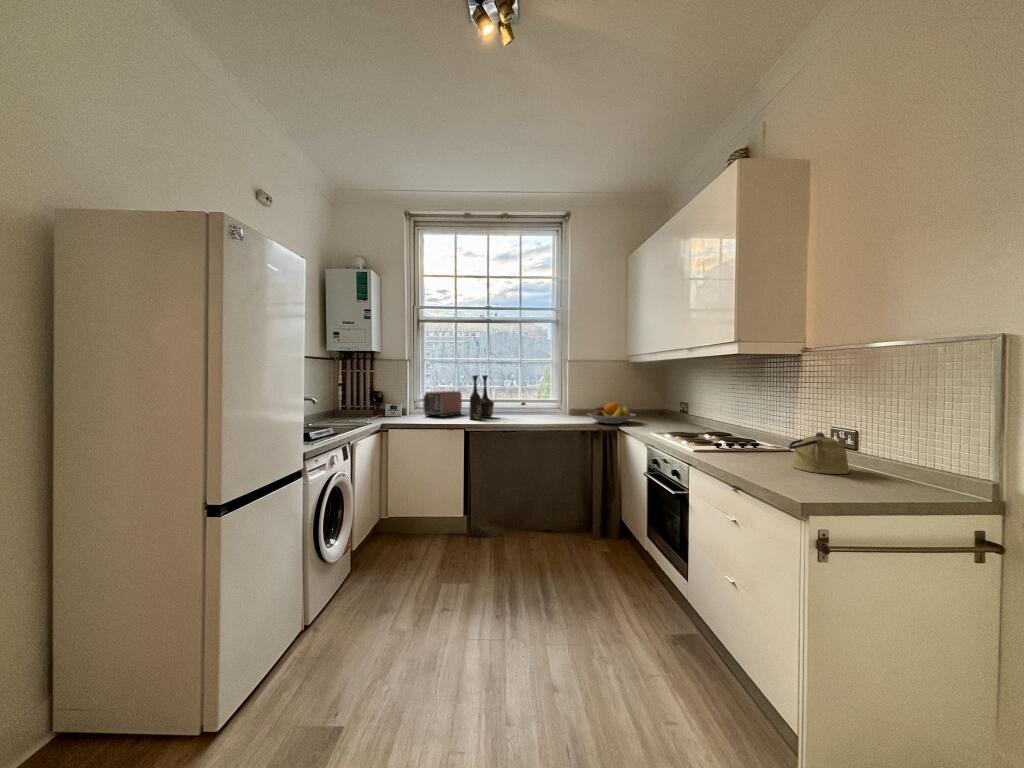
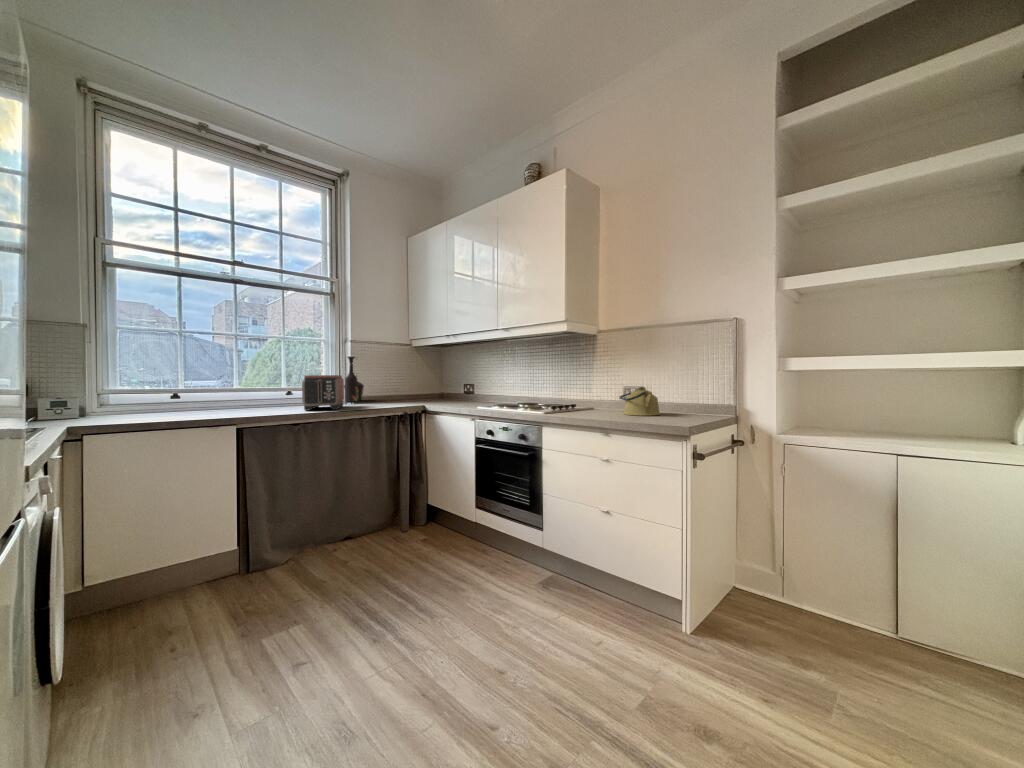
vase: present [469,375,494,420] -> present [344,356,364,402]
toaster: present [423,391,462,417] -> present [302,375,344,411]
fruit bowl: present [587,403,635,424] -> none [393,383,445,405]

